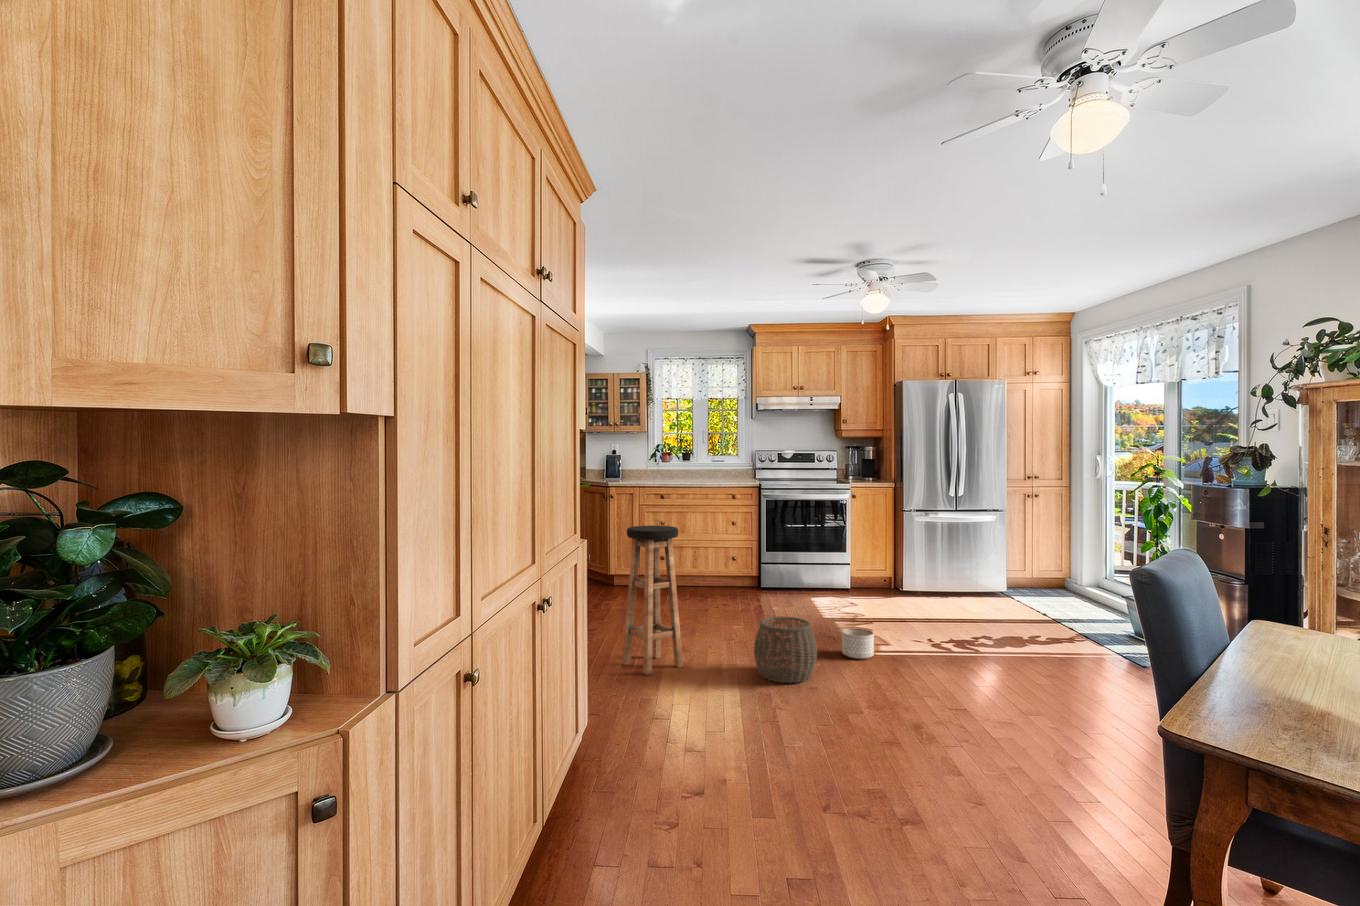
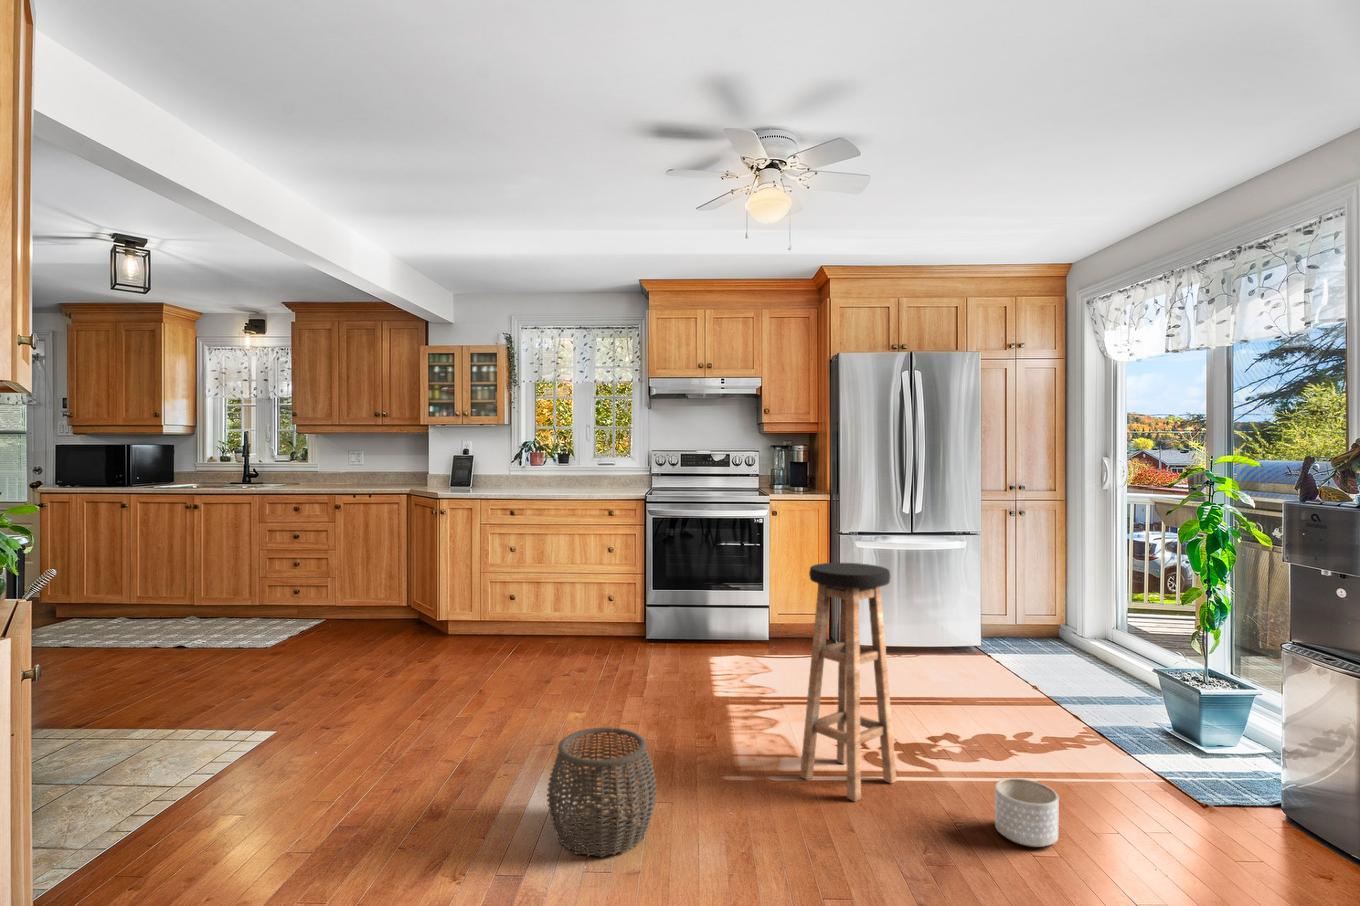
bar stool: present [622,526,683,675] -> present [800,563,896,801]
planter: present [842,628,874,659] -> present [995,778,1059,847]

